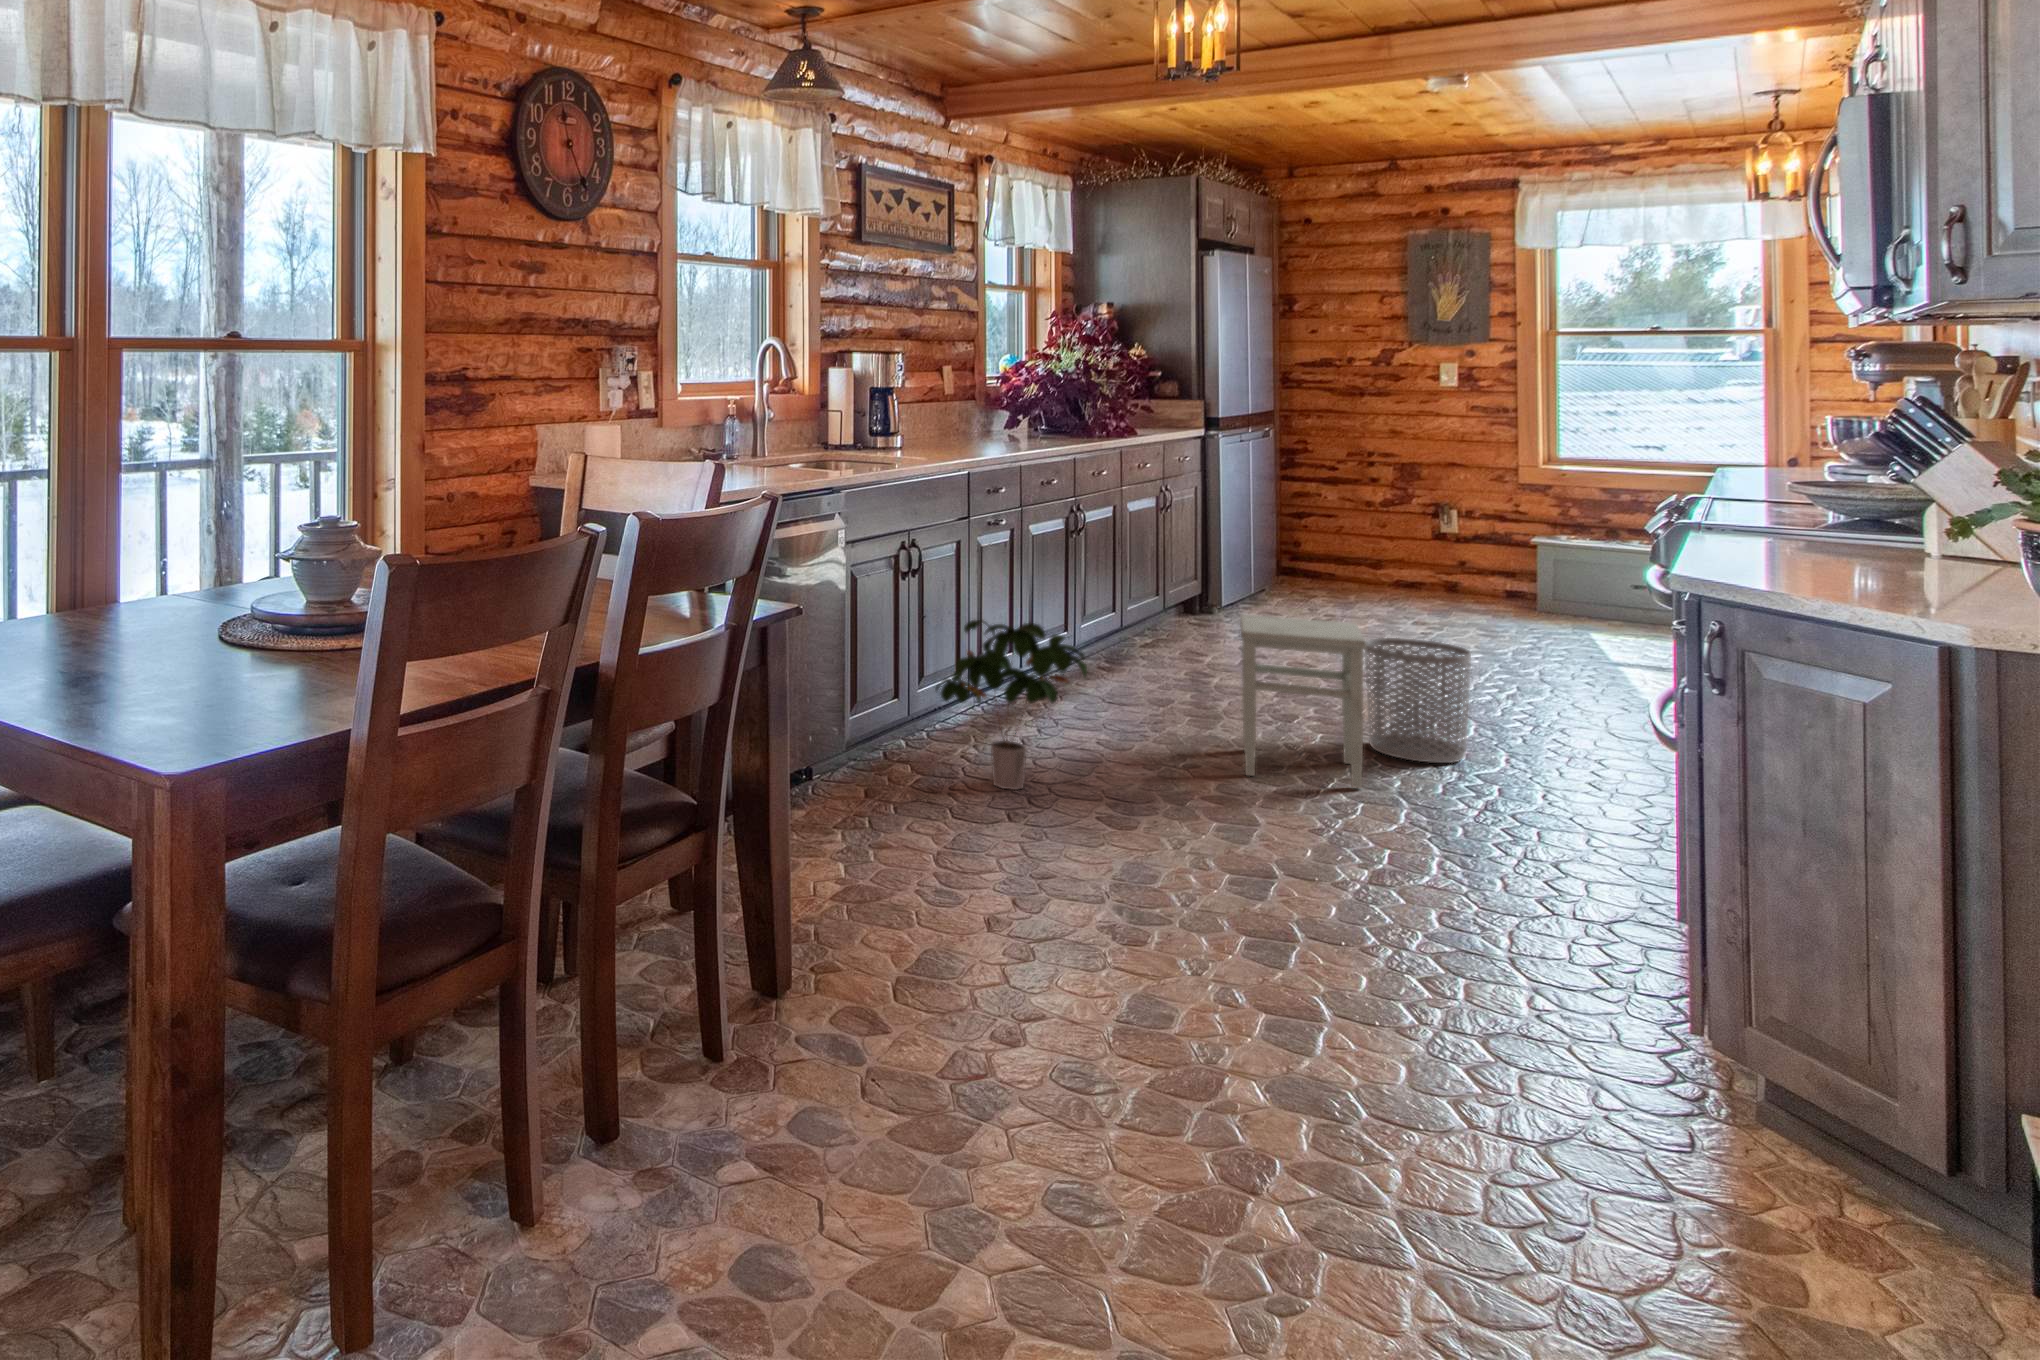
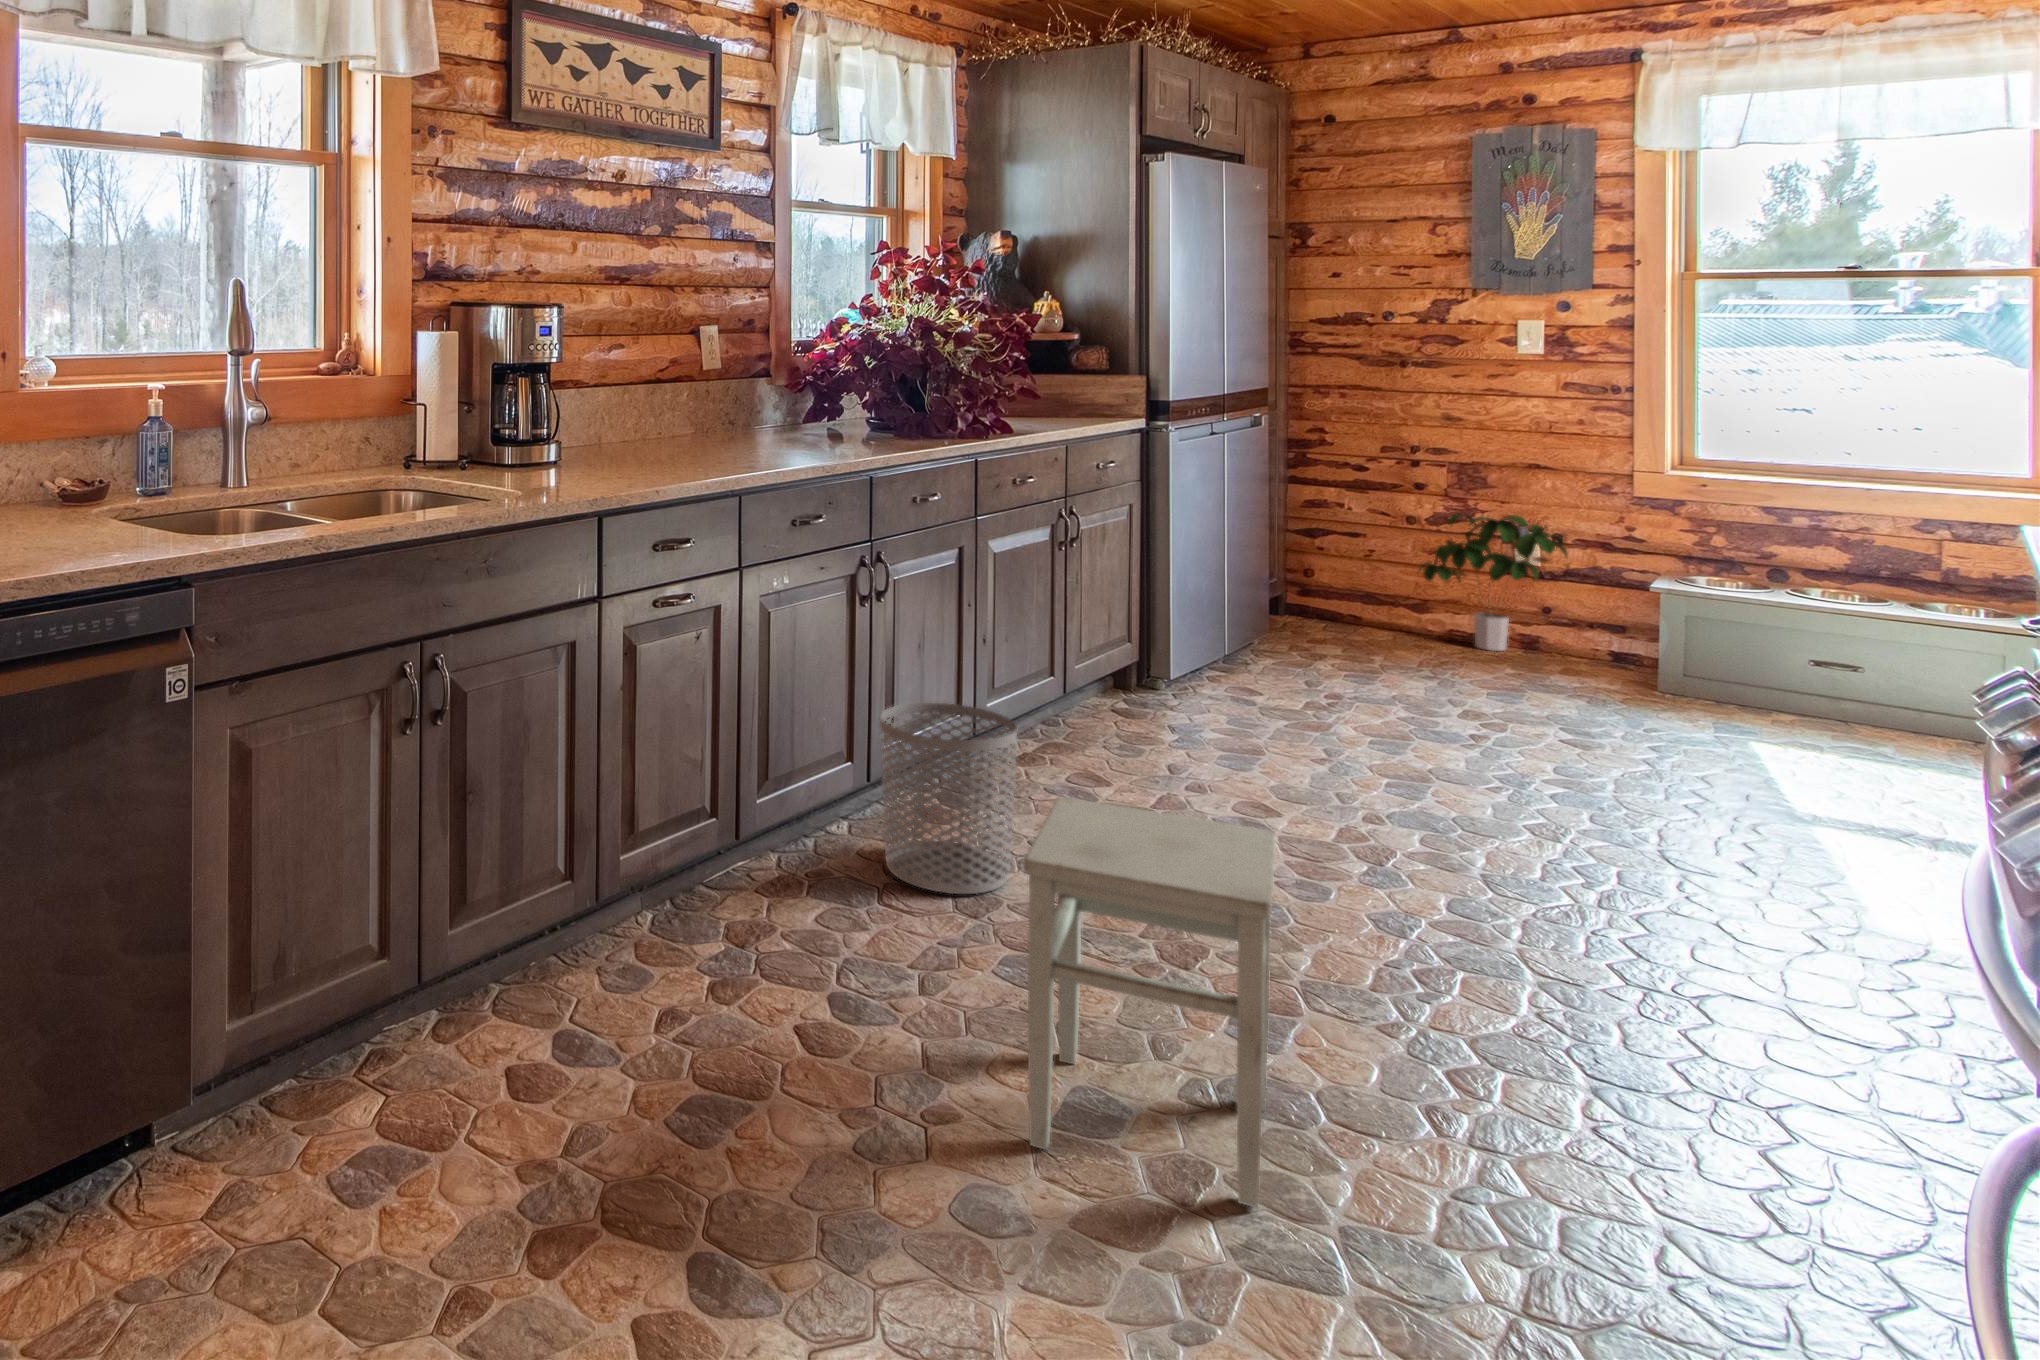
potted plant: present [936,620,1087,790] -> present [1419,513,1567,651]
waste bin: present [1364,638,1471,763] -> present [880,703,1017,894]

